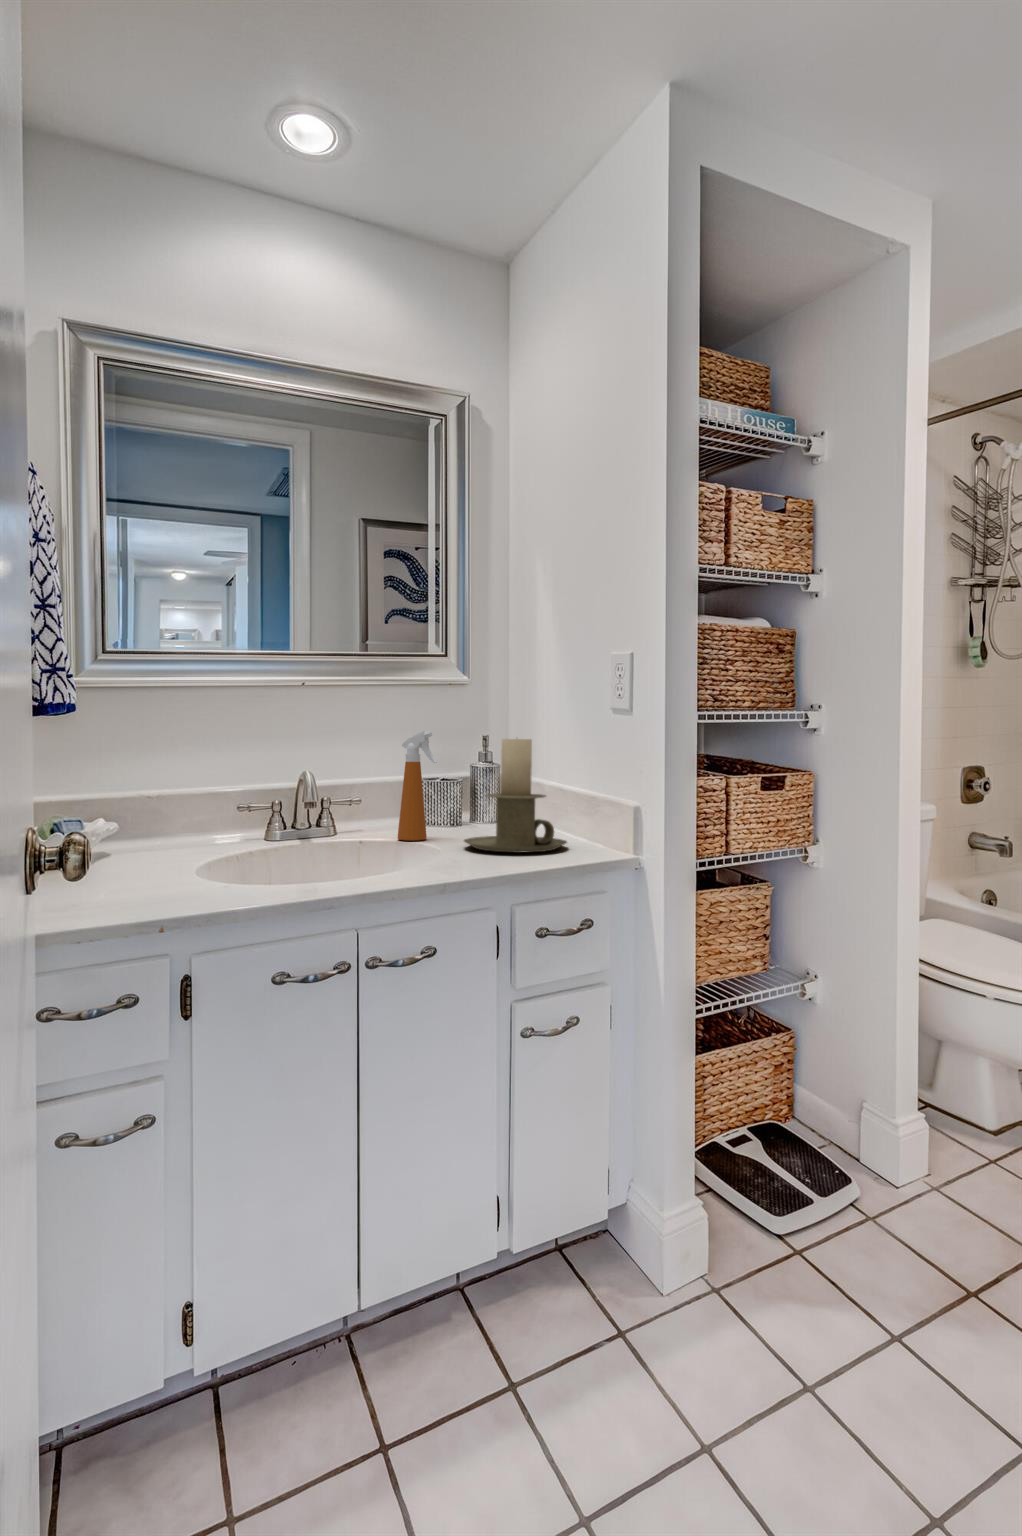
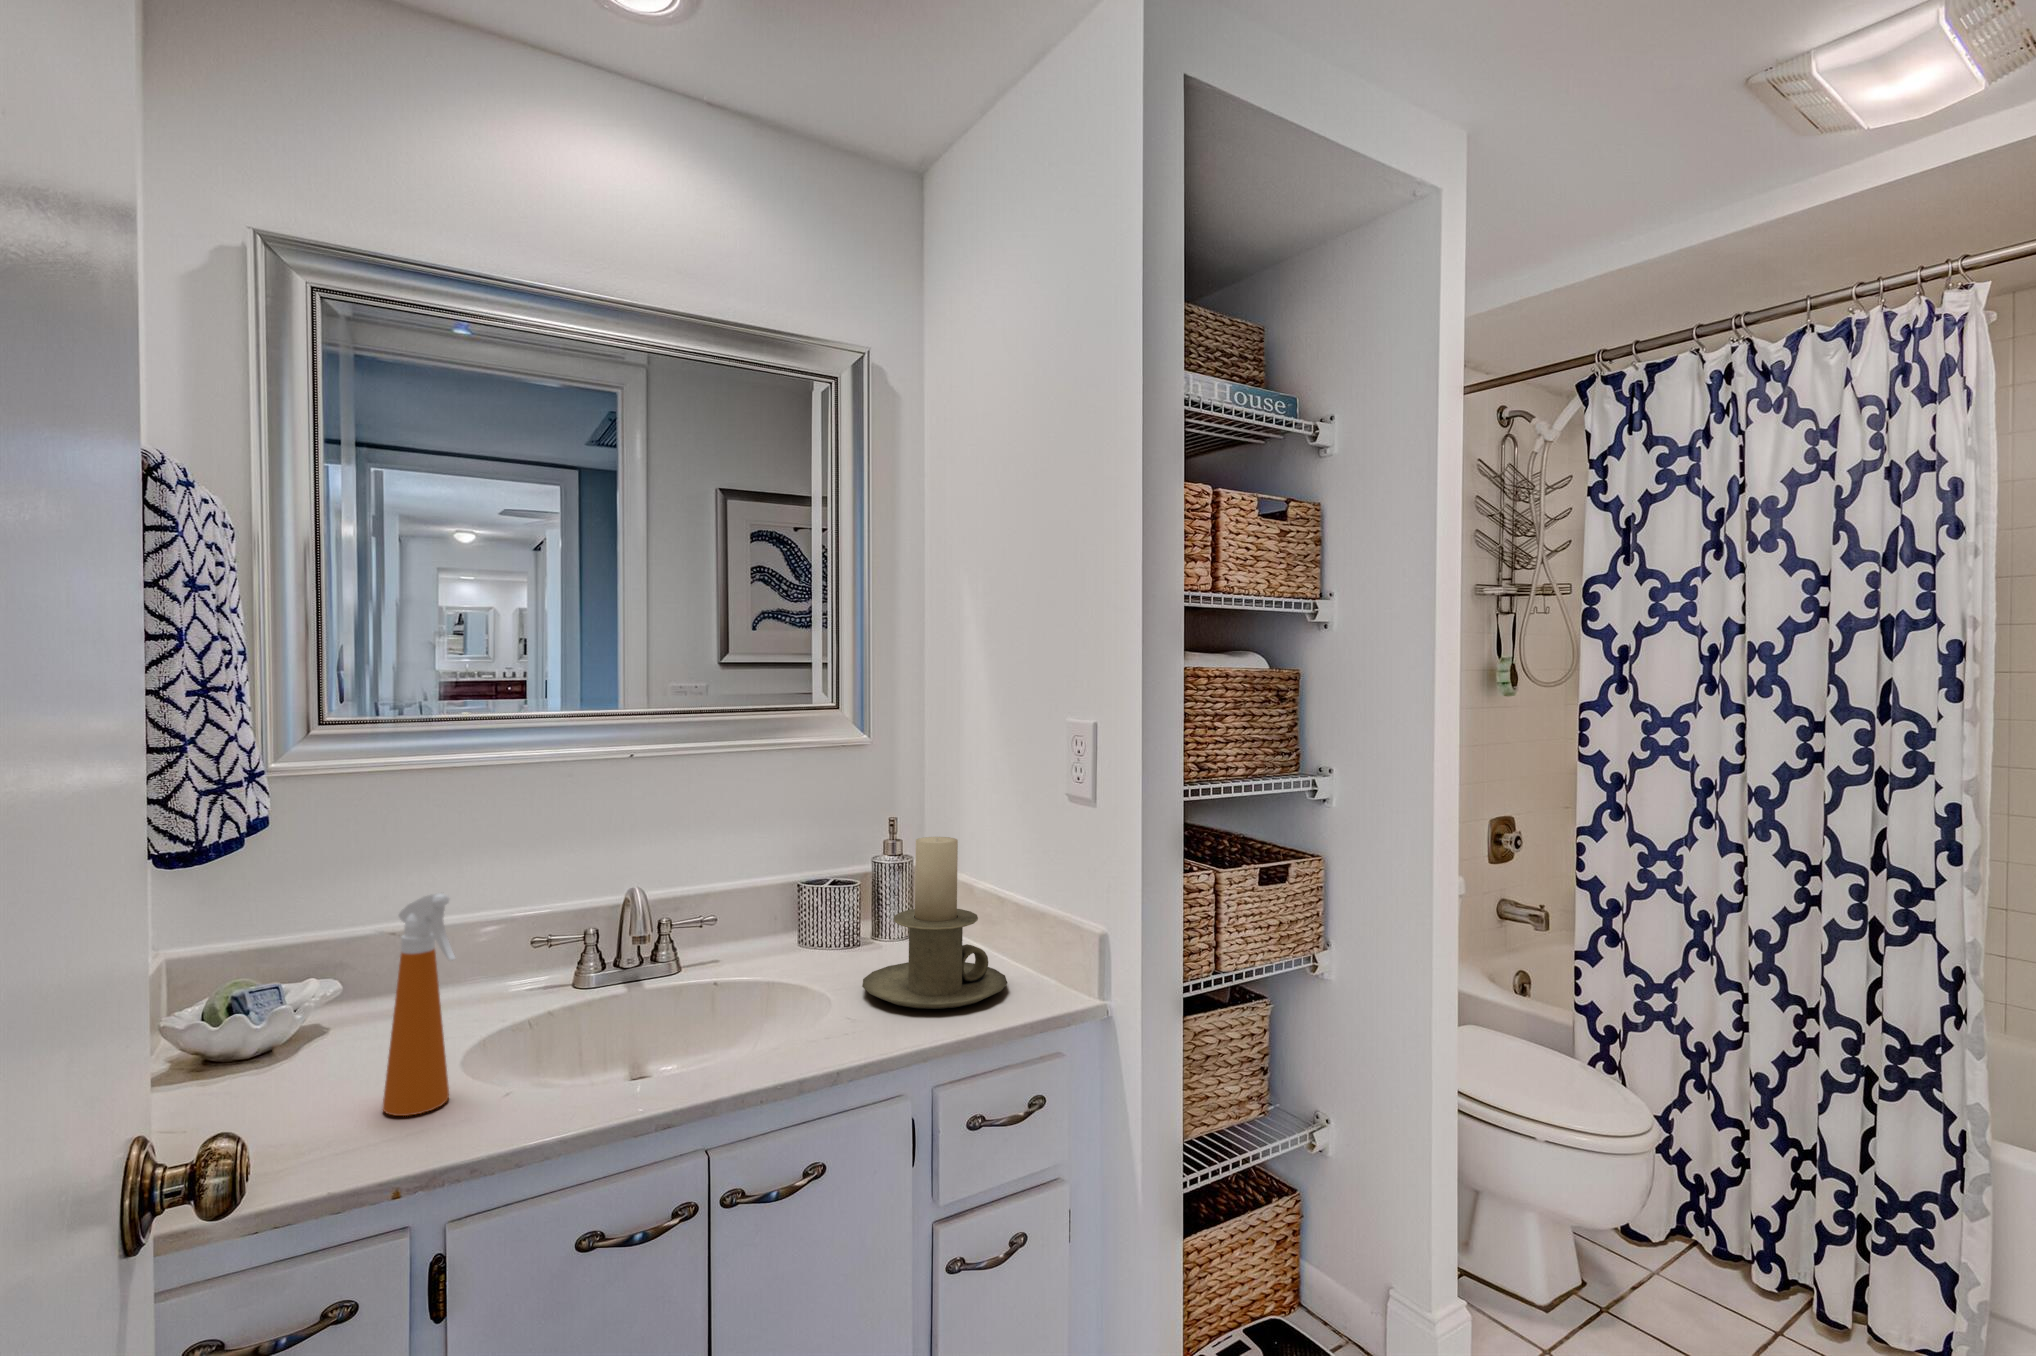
spray bottle: present [398,731,437,841] -> present [382,893,455,1116]

